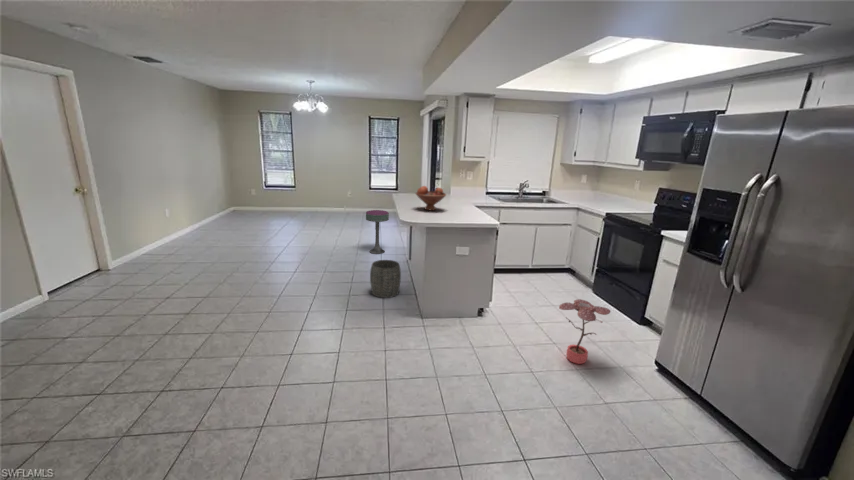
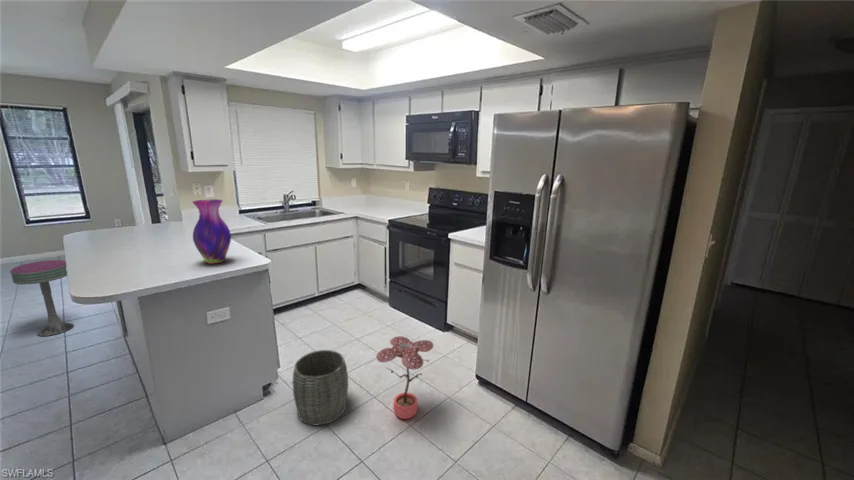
vase: none [458,178,479,219] -> present [193,199,231,264]
fruit bowl: present [416,186,446,210] -> none [104,218,171,259]
woven basket: present [370,260,401,298] -> present [293,350,348,425]

